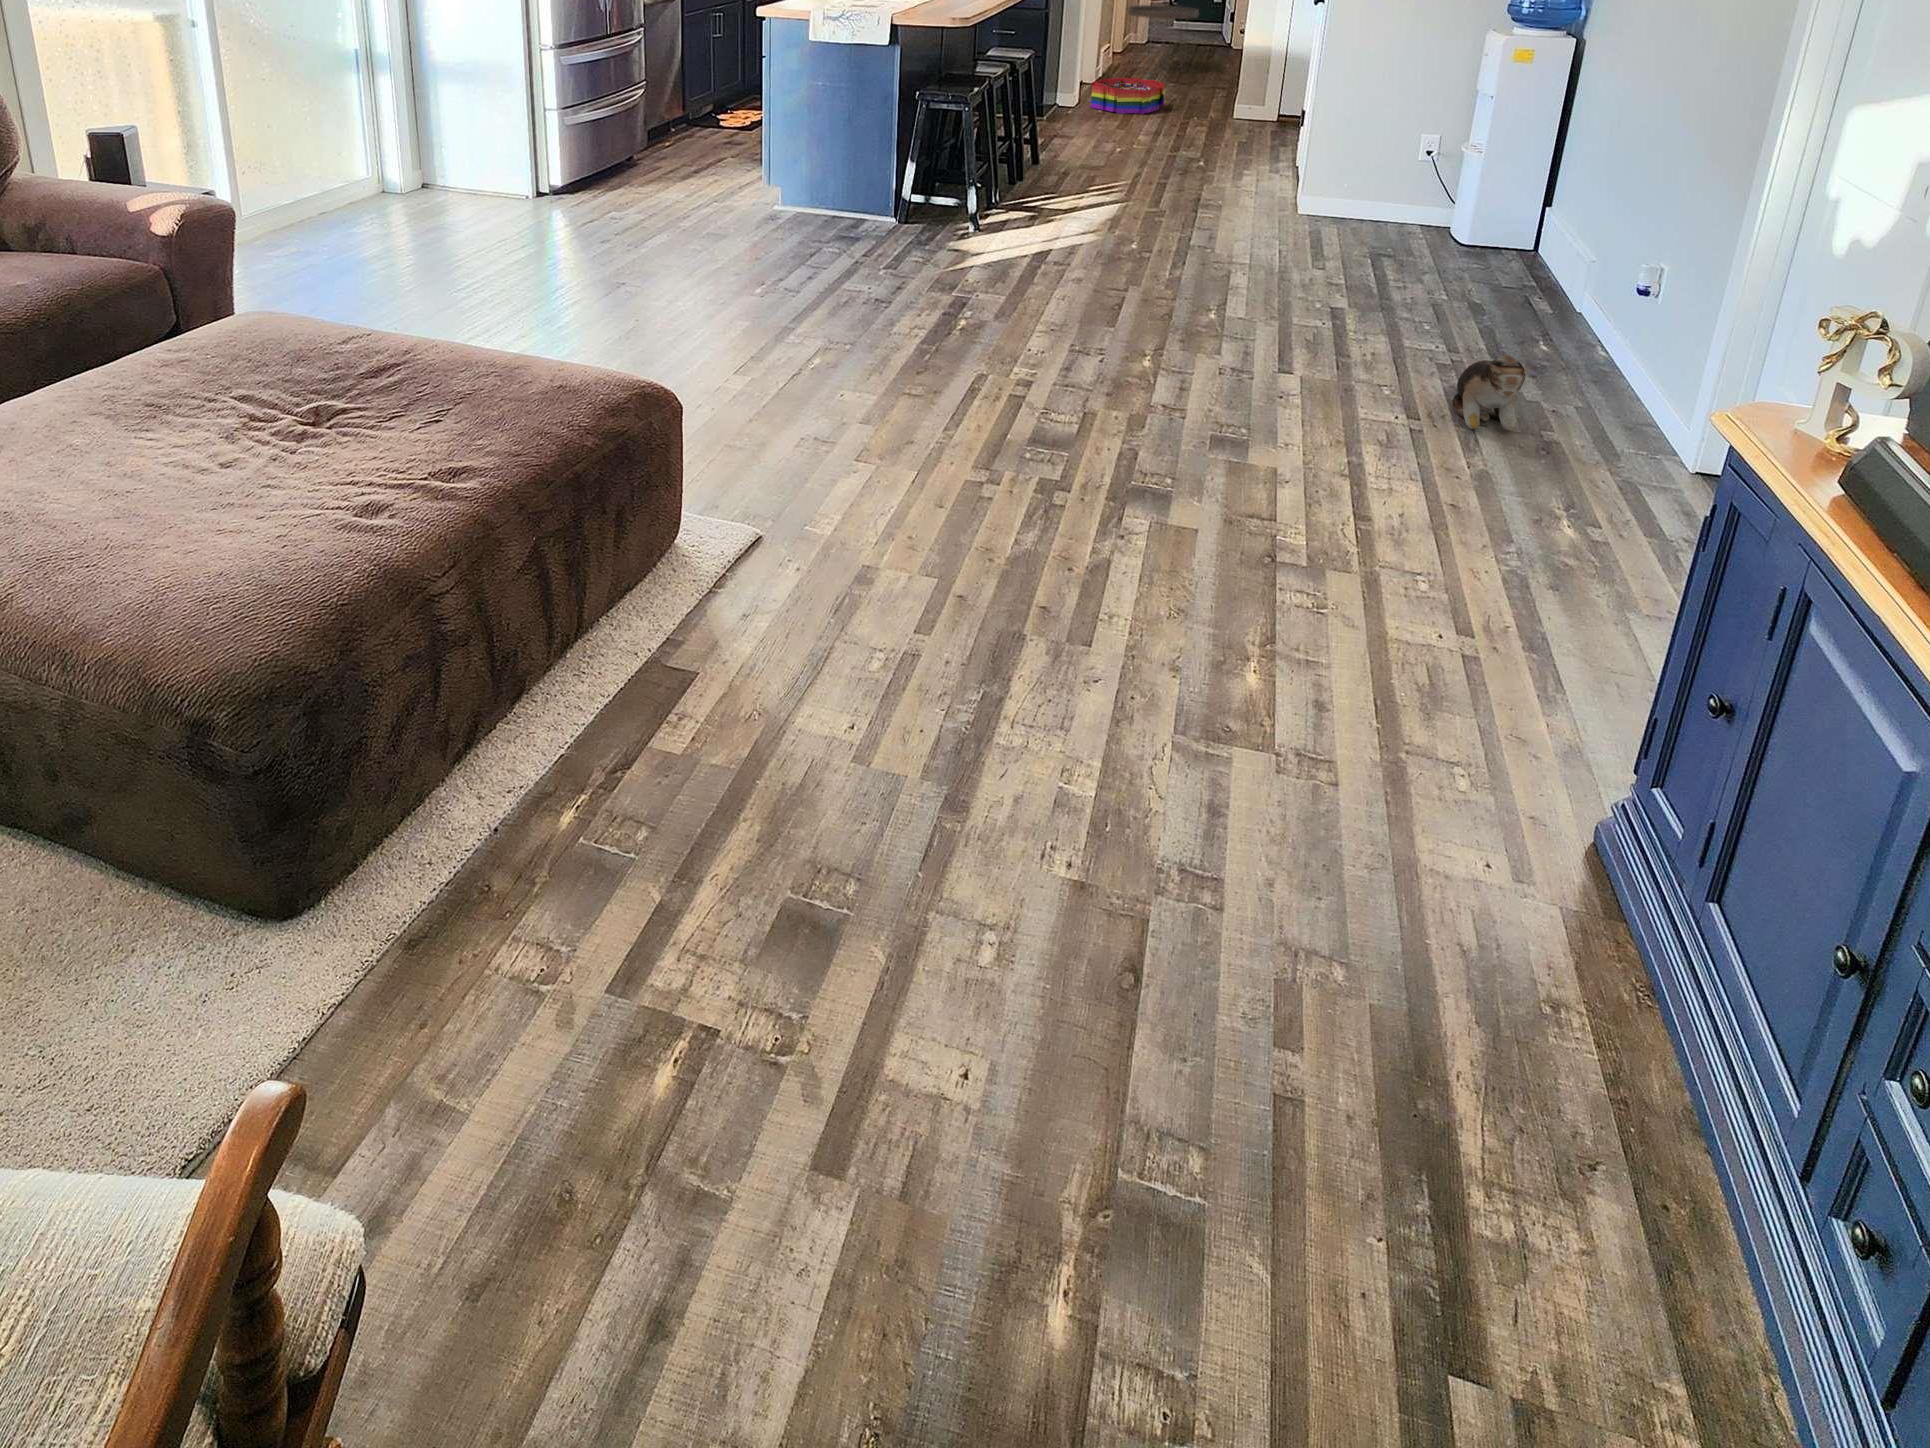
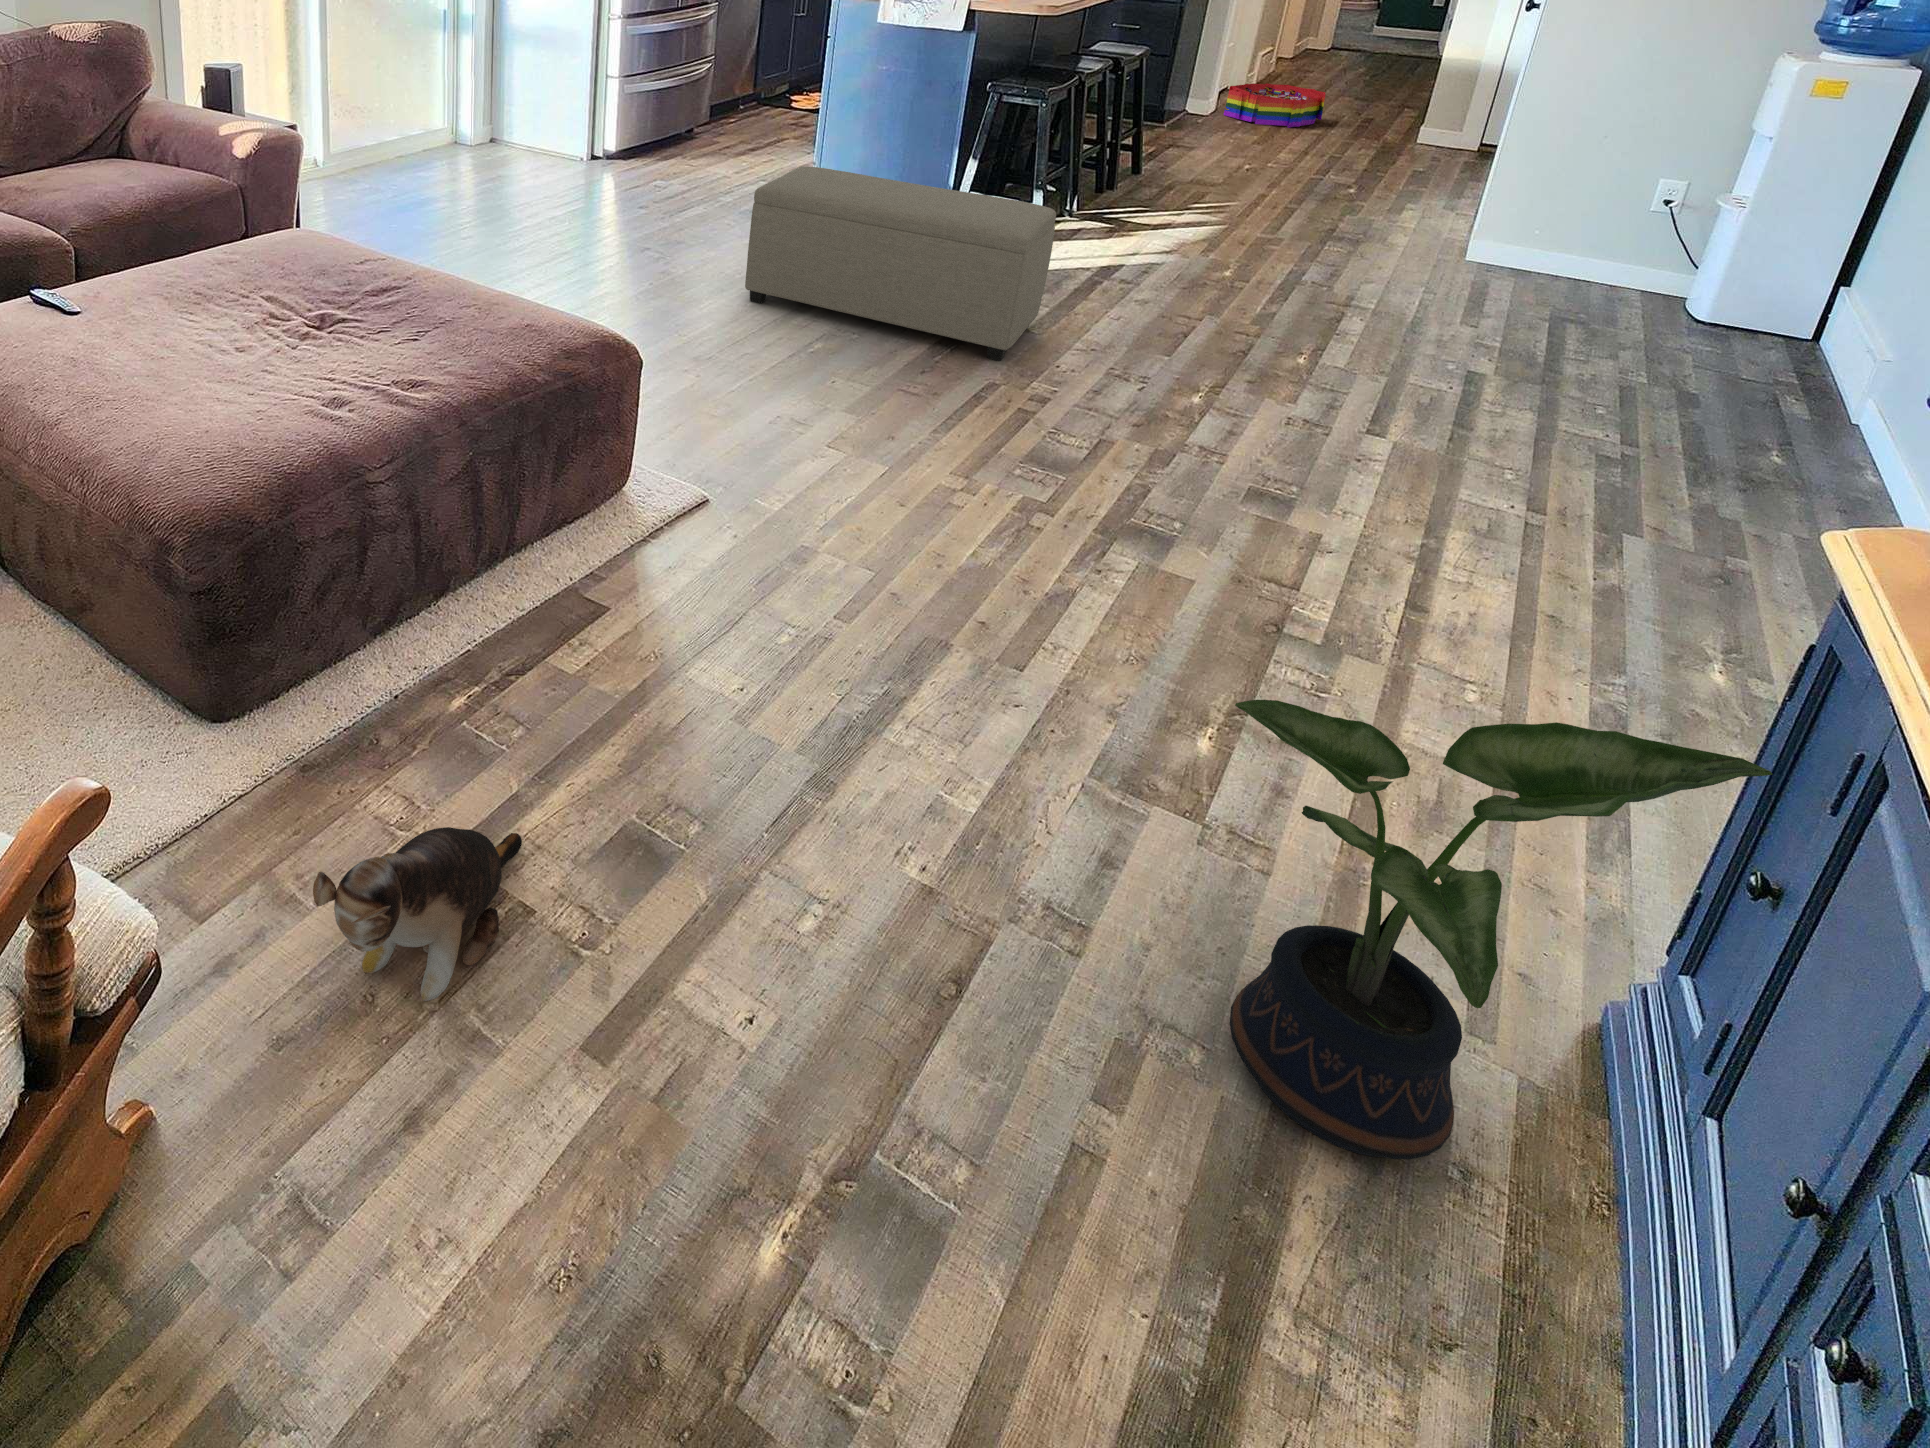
side table: present [1128,5,1199,76] -> none [1294,1,1397,87]
ottoman: none [739,186,1011,351] -> present [745,166,1056,361]
plush toy: present [1452,354,1534,430] -> present [313,827,522,1001]
potted plant: none [1329,601,1718,1015] -> present [1230,700,1772,1159]

